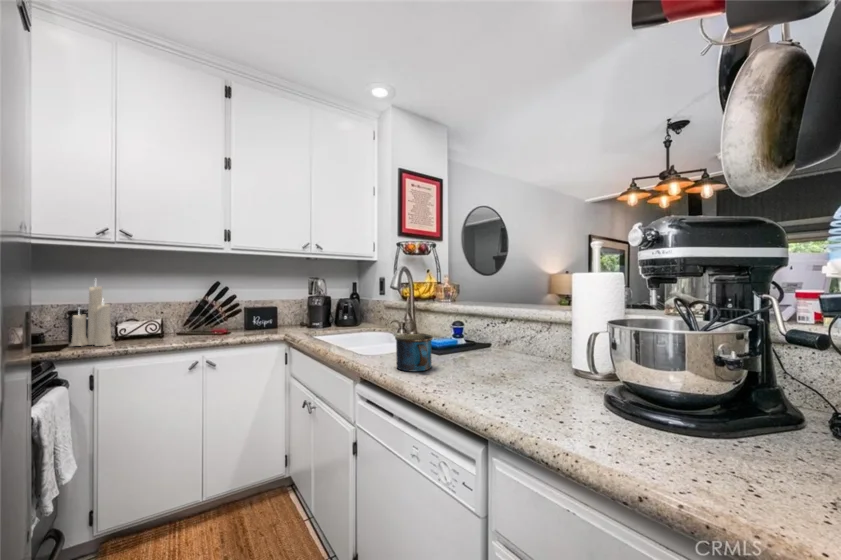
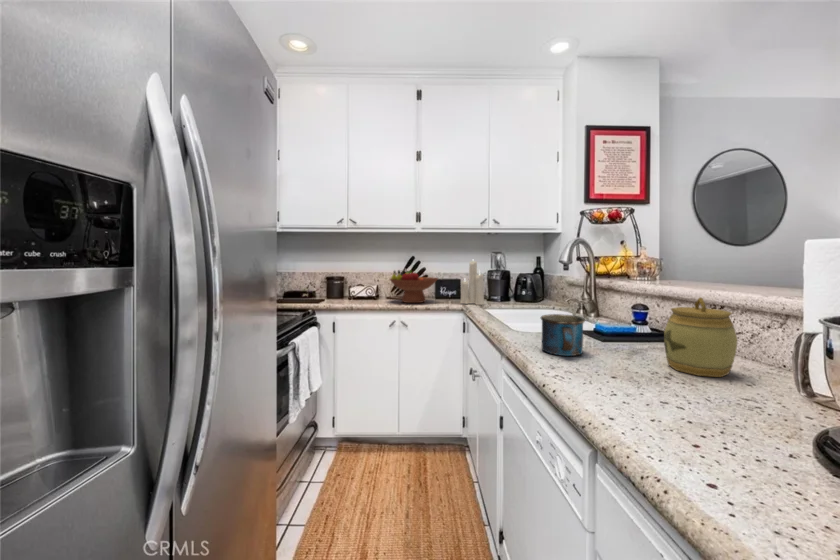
candle: present [71,286,112,346] -> present [460,261,484,305]
fruit bowl: none [185,297,253,338] -> present [390,270,437,303]
jar: none [489,312,533,371] -> present [664,298,737,377]

